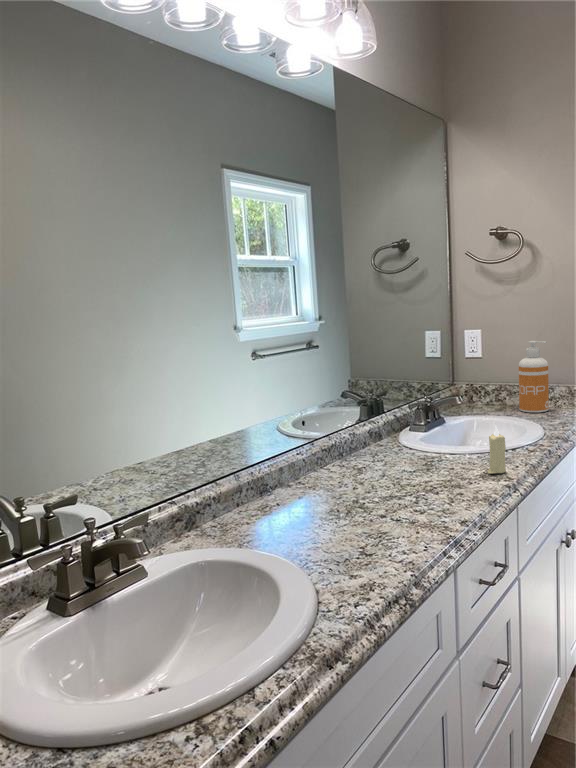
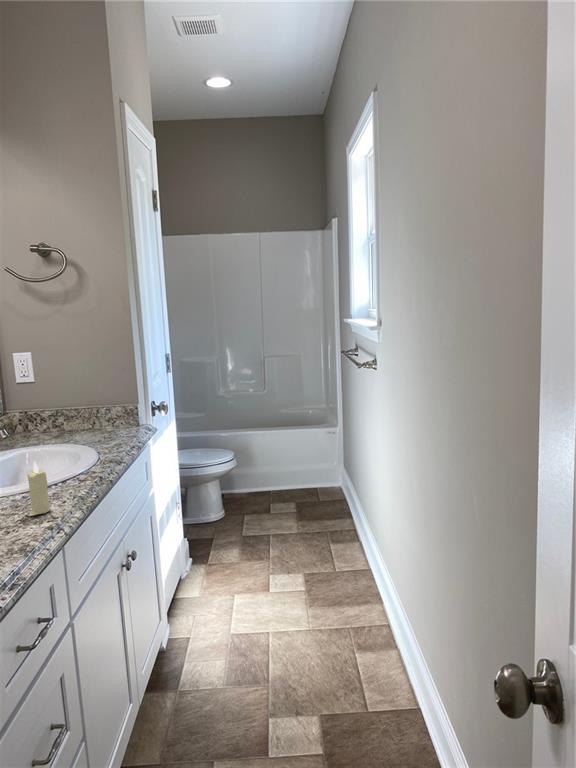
soap dispenser: present [519,341,549,413] -> none [72,363,106,436]

